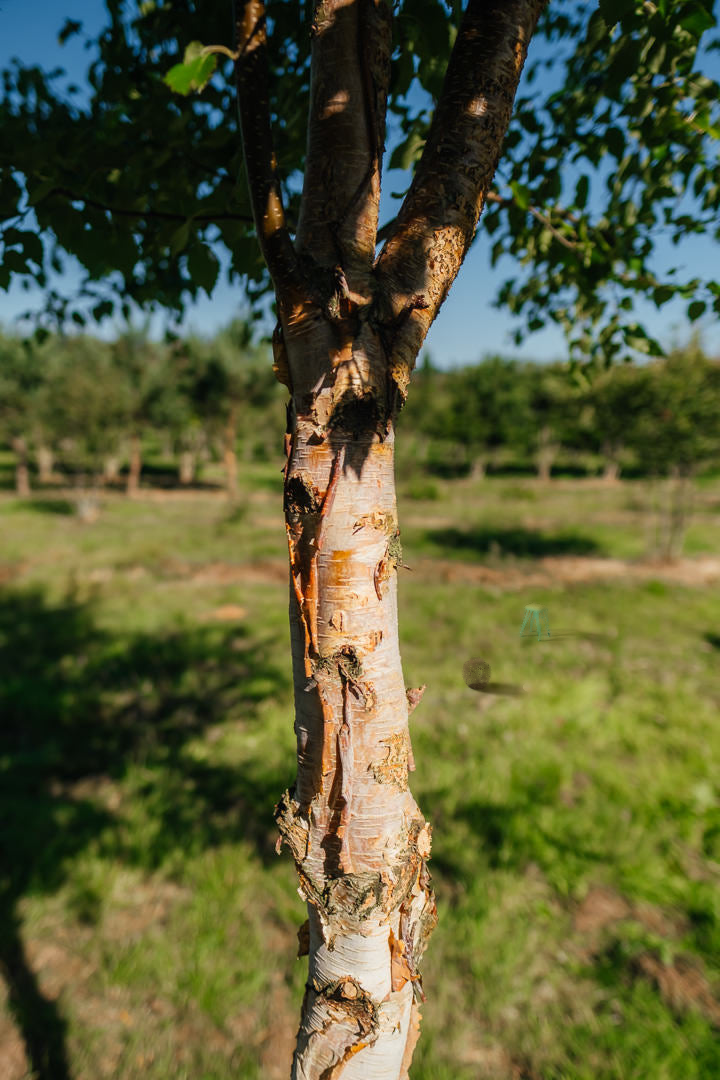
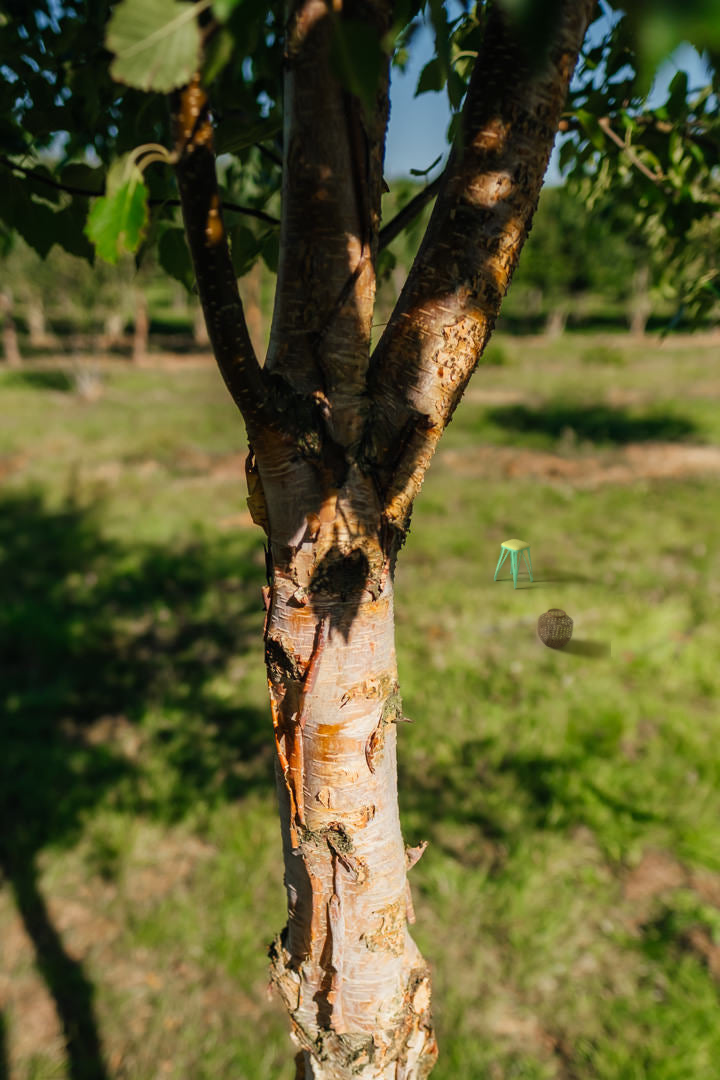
stool: present [520,603,549,640] -> present [494,539,533,589]

